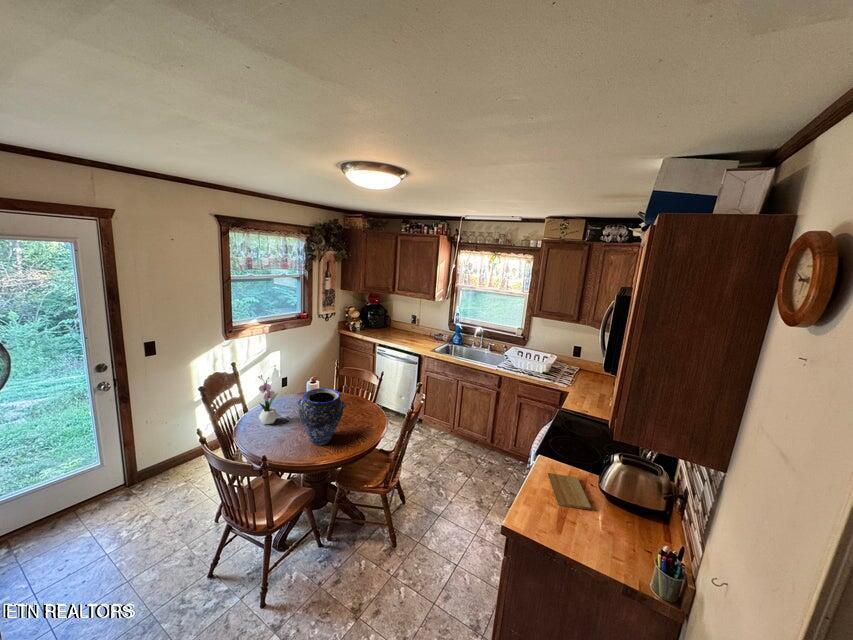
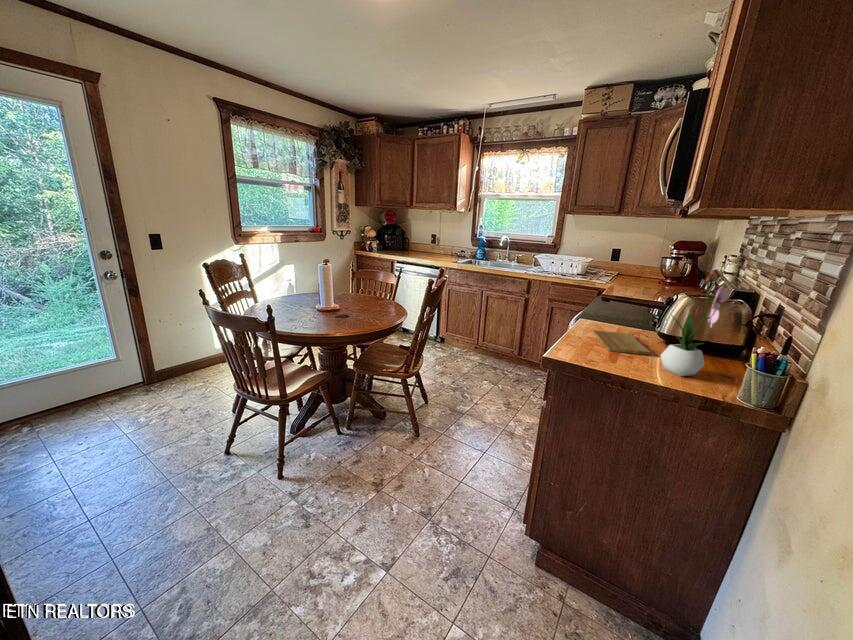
flower arrangement: present [258,375,278,424] -> present [660,270,729,376]
vase: present [298,388,346,445] -> none [307,262,360,320]

